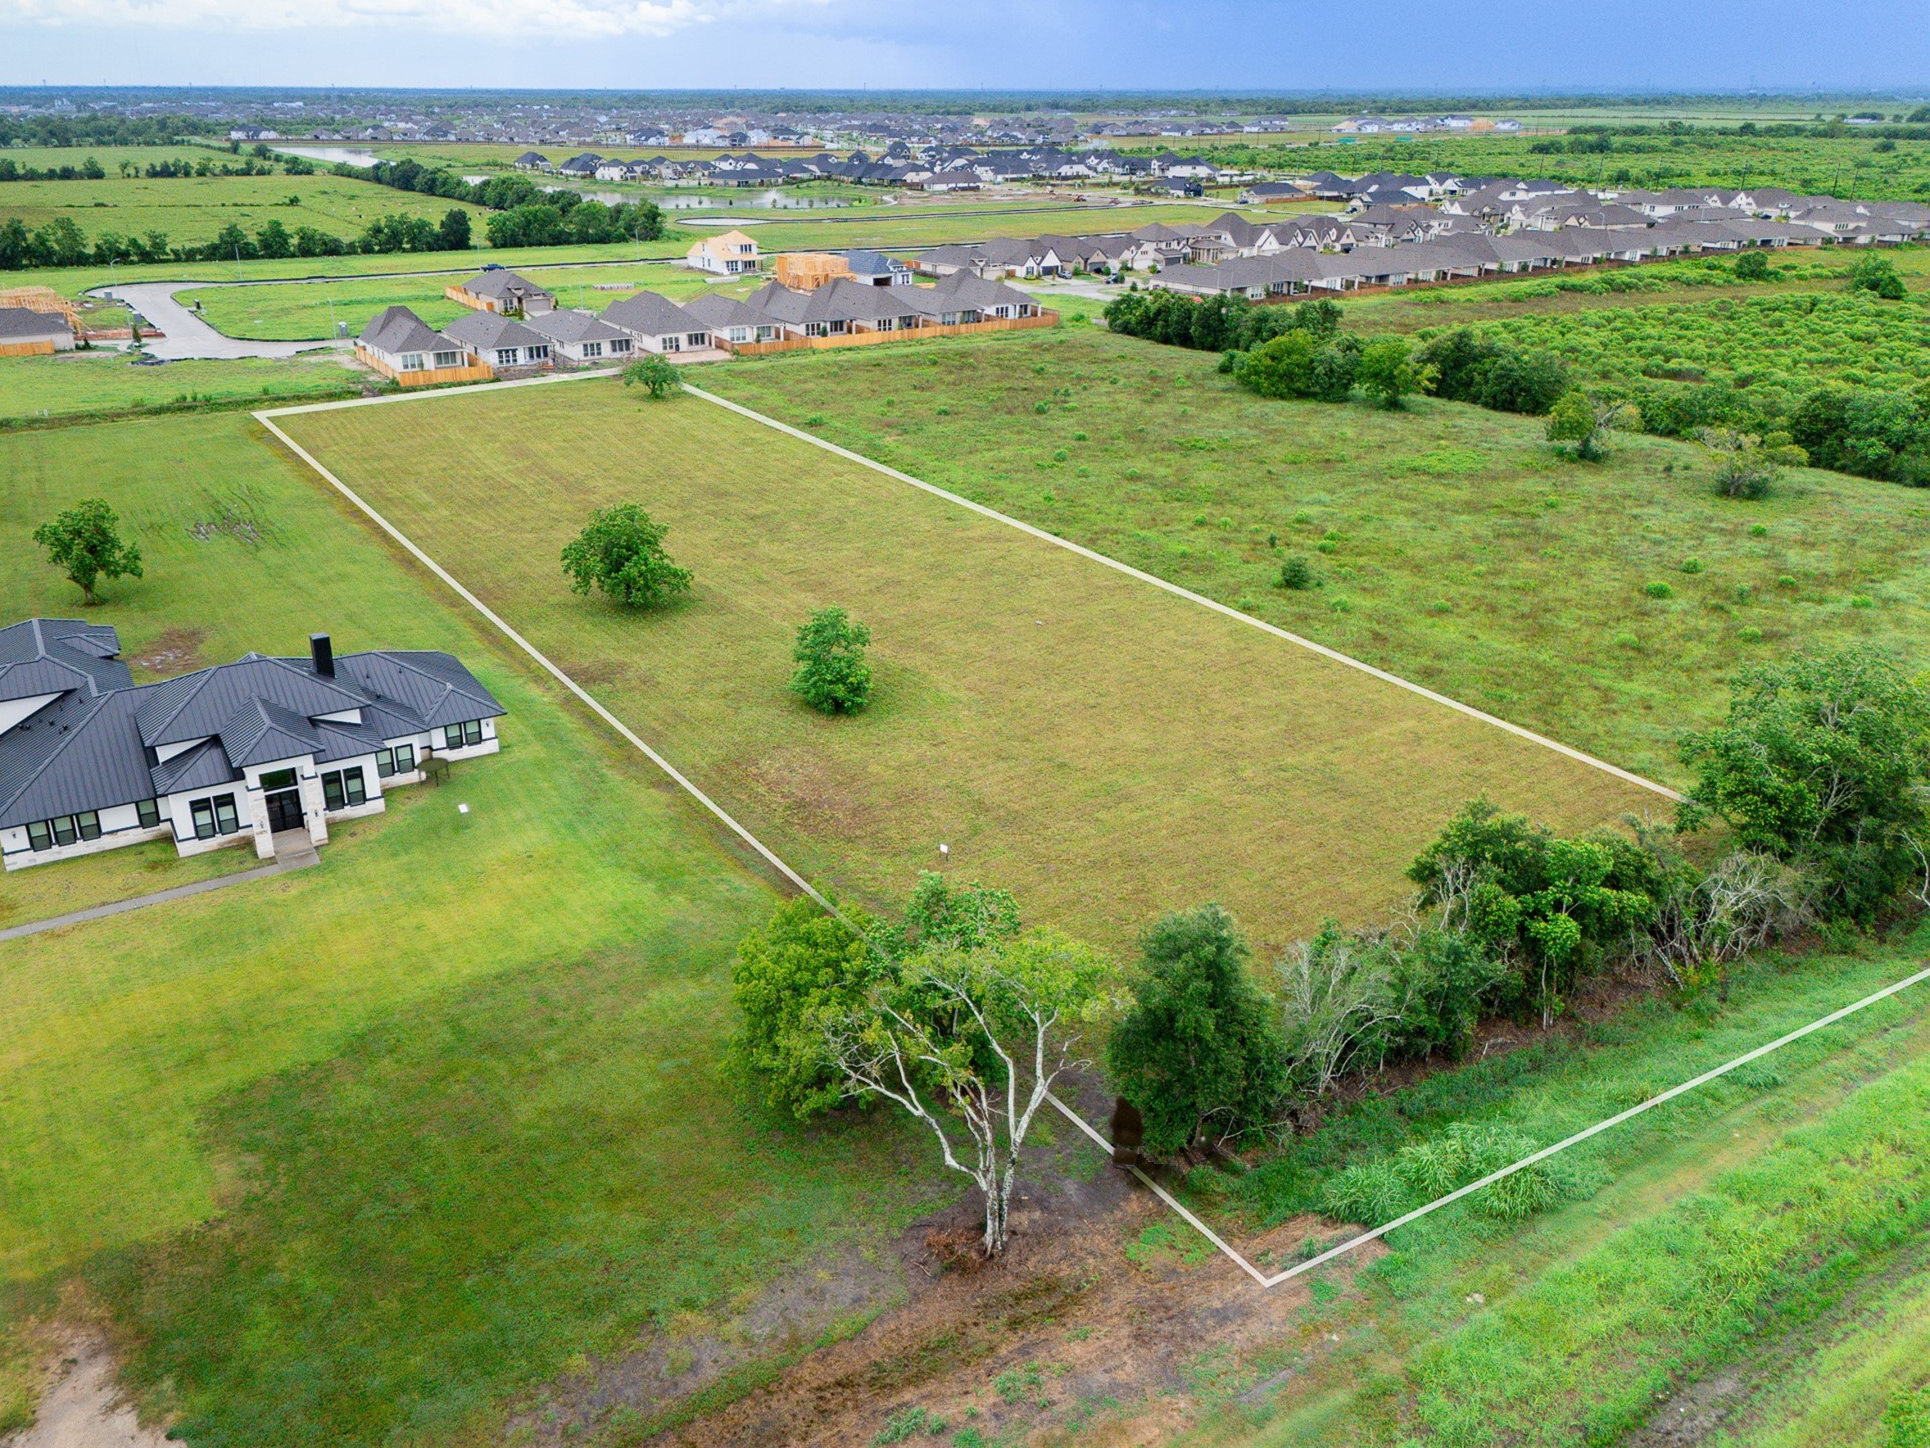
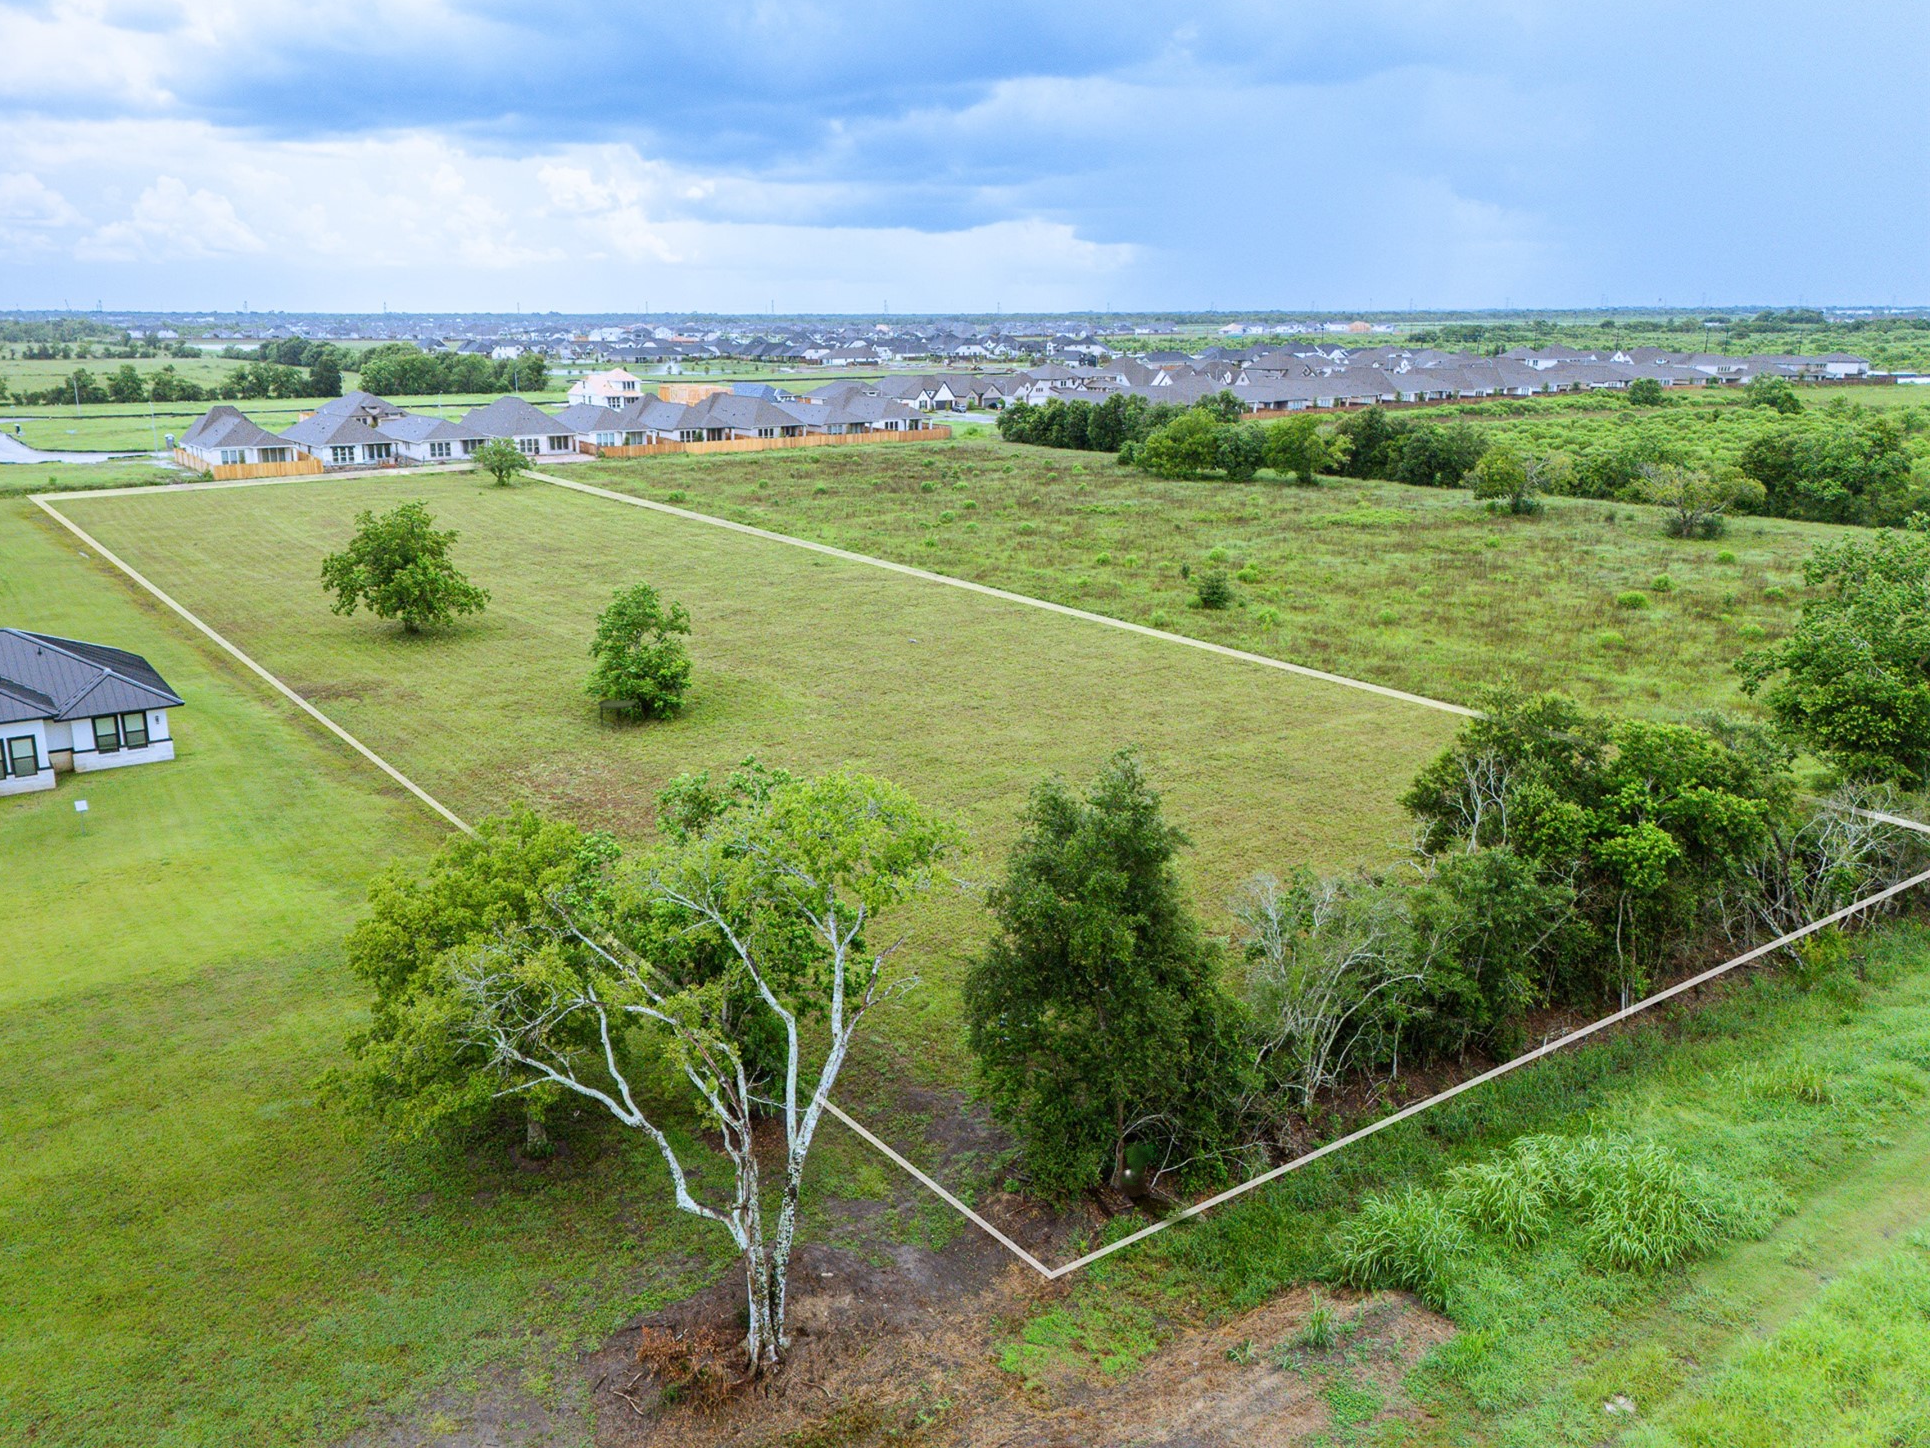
round table: present [416,757,449,785] -> present [598,699,637,727]
lounge chair: present [1108,1096,1146,1167] -> none [972,1105,1038,1231]

